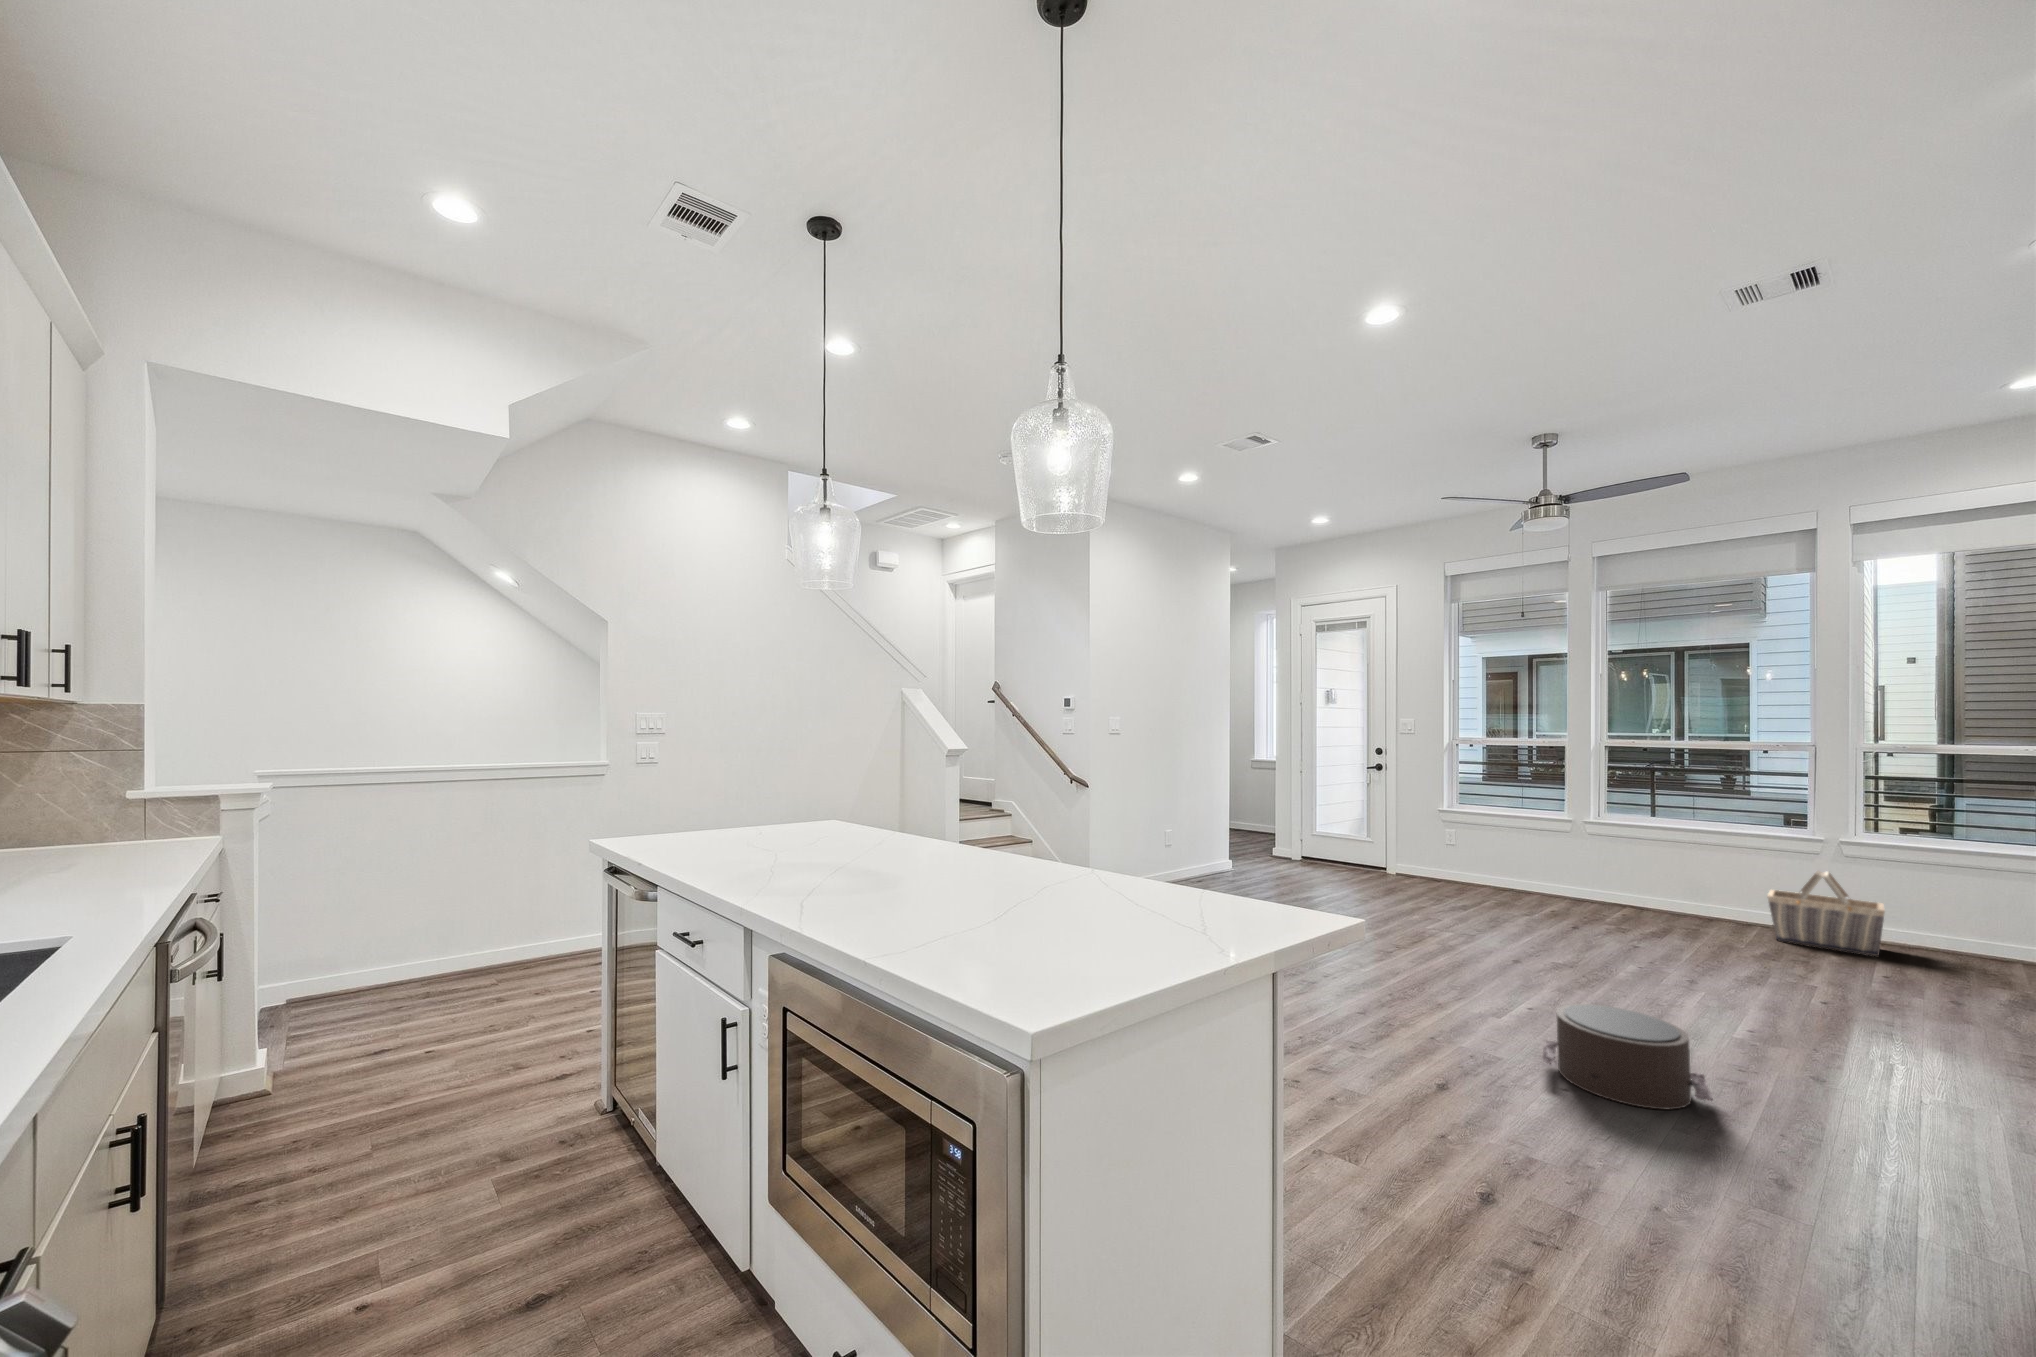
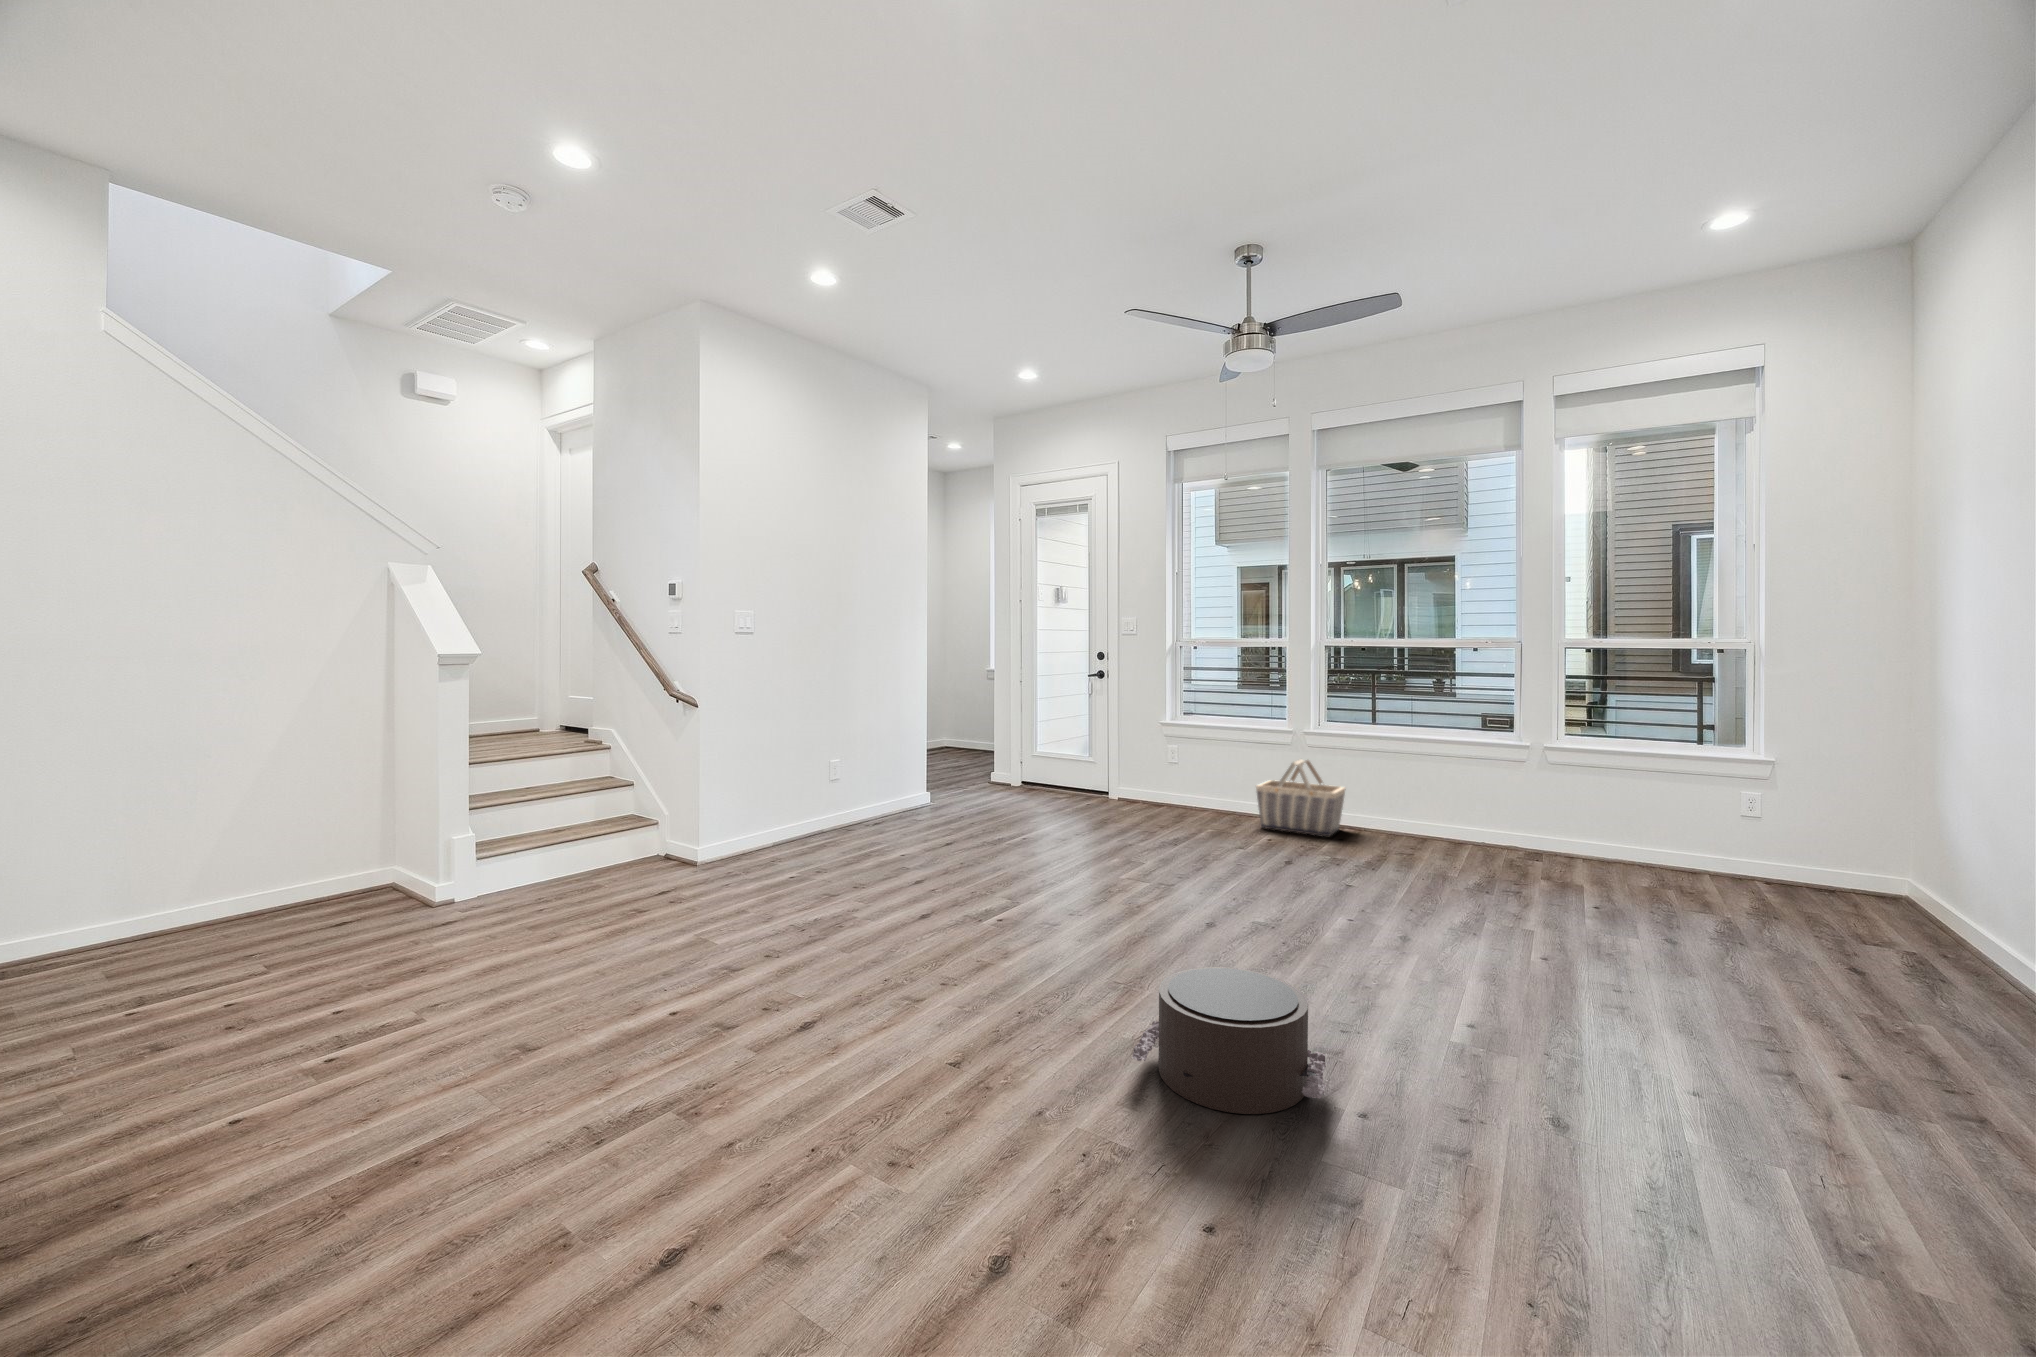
basket: present [1768,871,1885,956] -> present [1256,759,1345,836]

